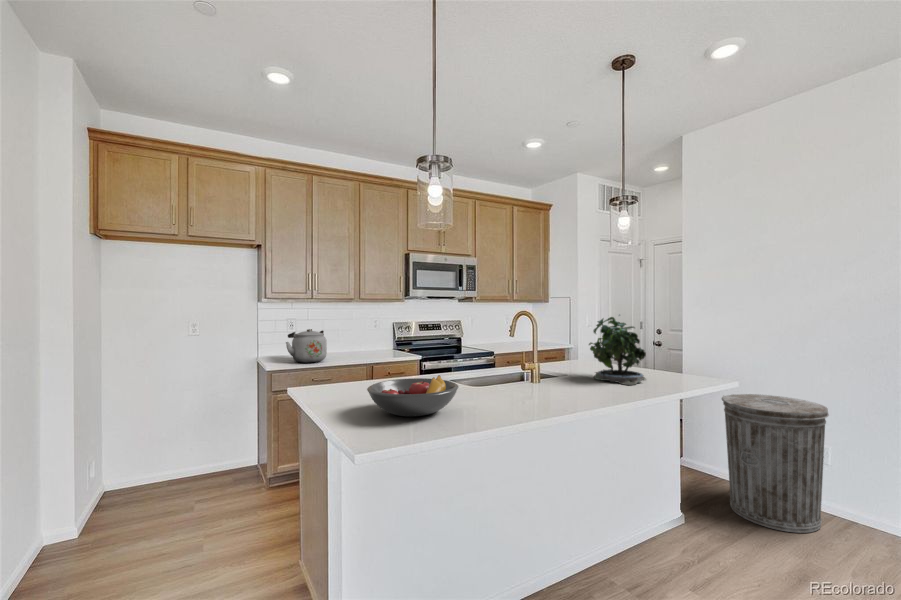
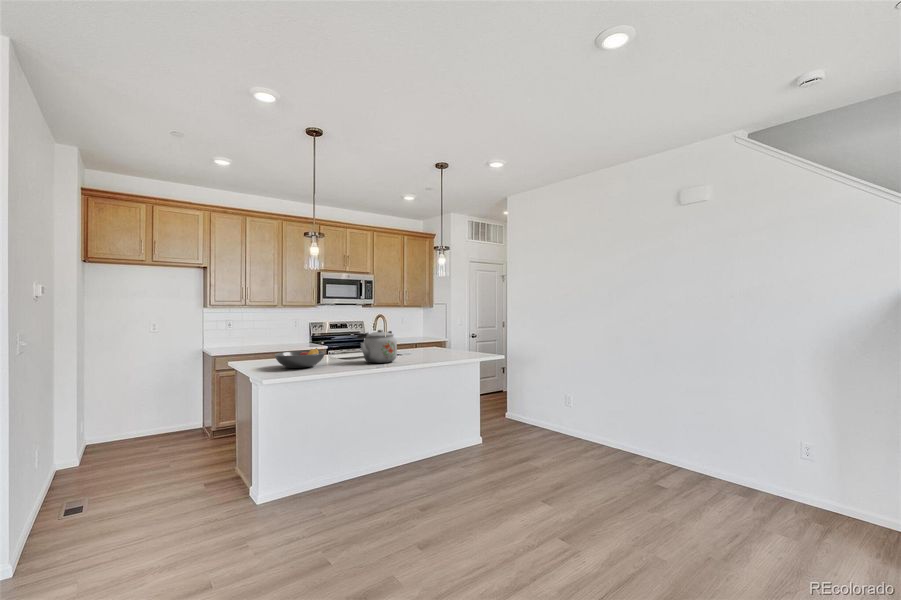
potted plant: present [589,315,646,385] -> none [420,315,453,356]
kettle: present [286,329,327,363] -> present [357,330,397,363]
trash can: present [722,394,829,533] -> none [514,365,567,443]

